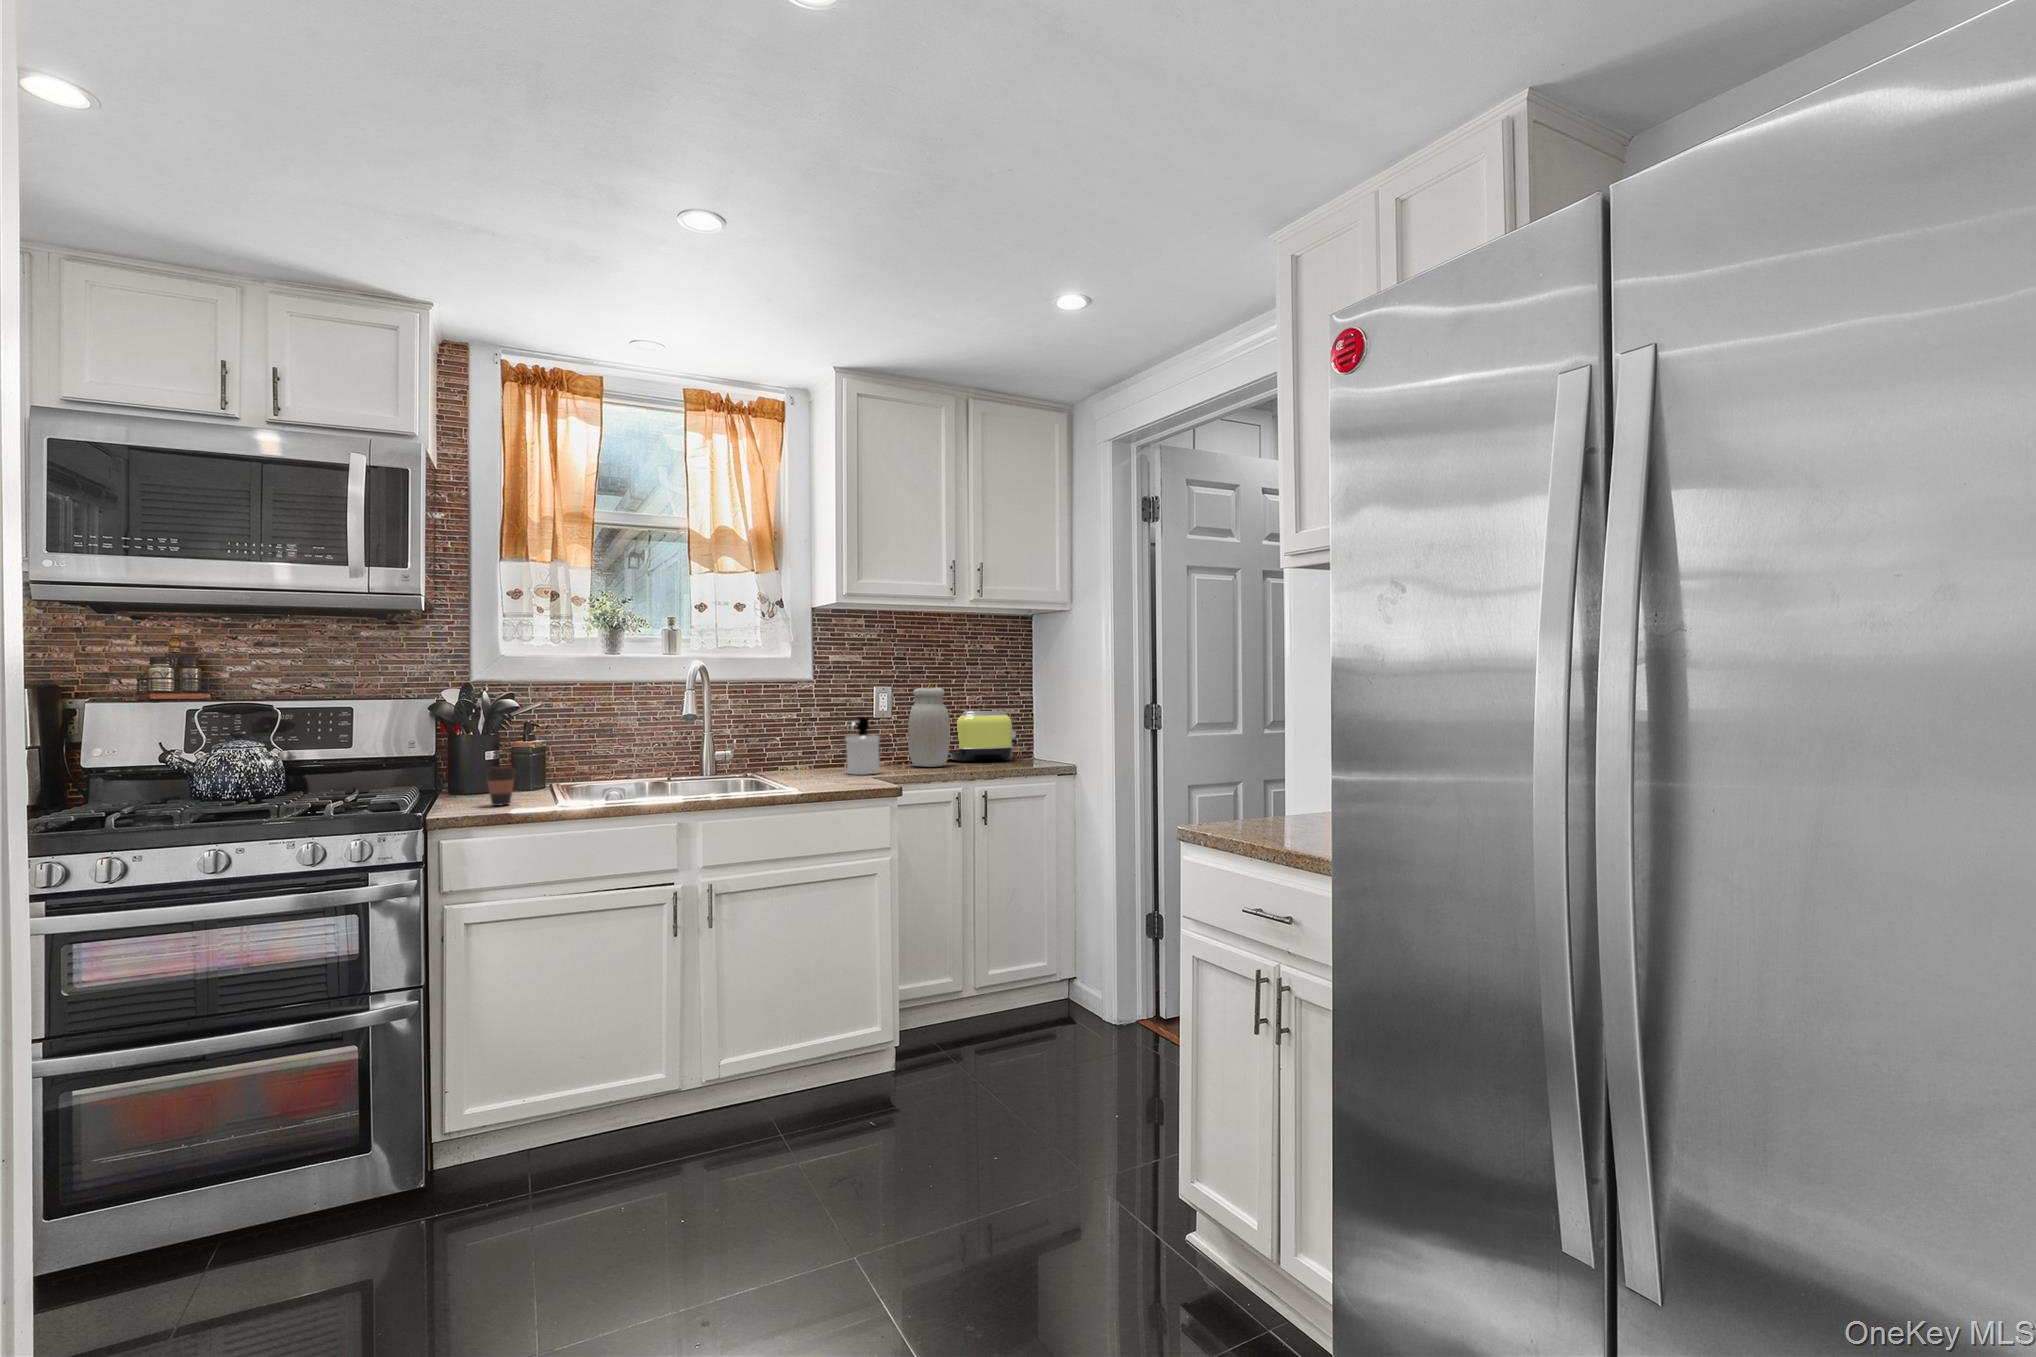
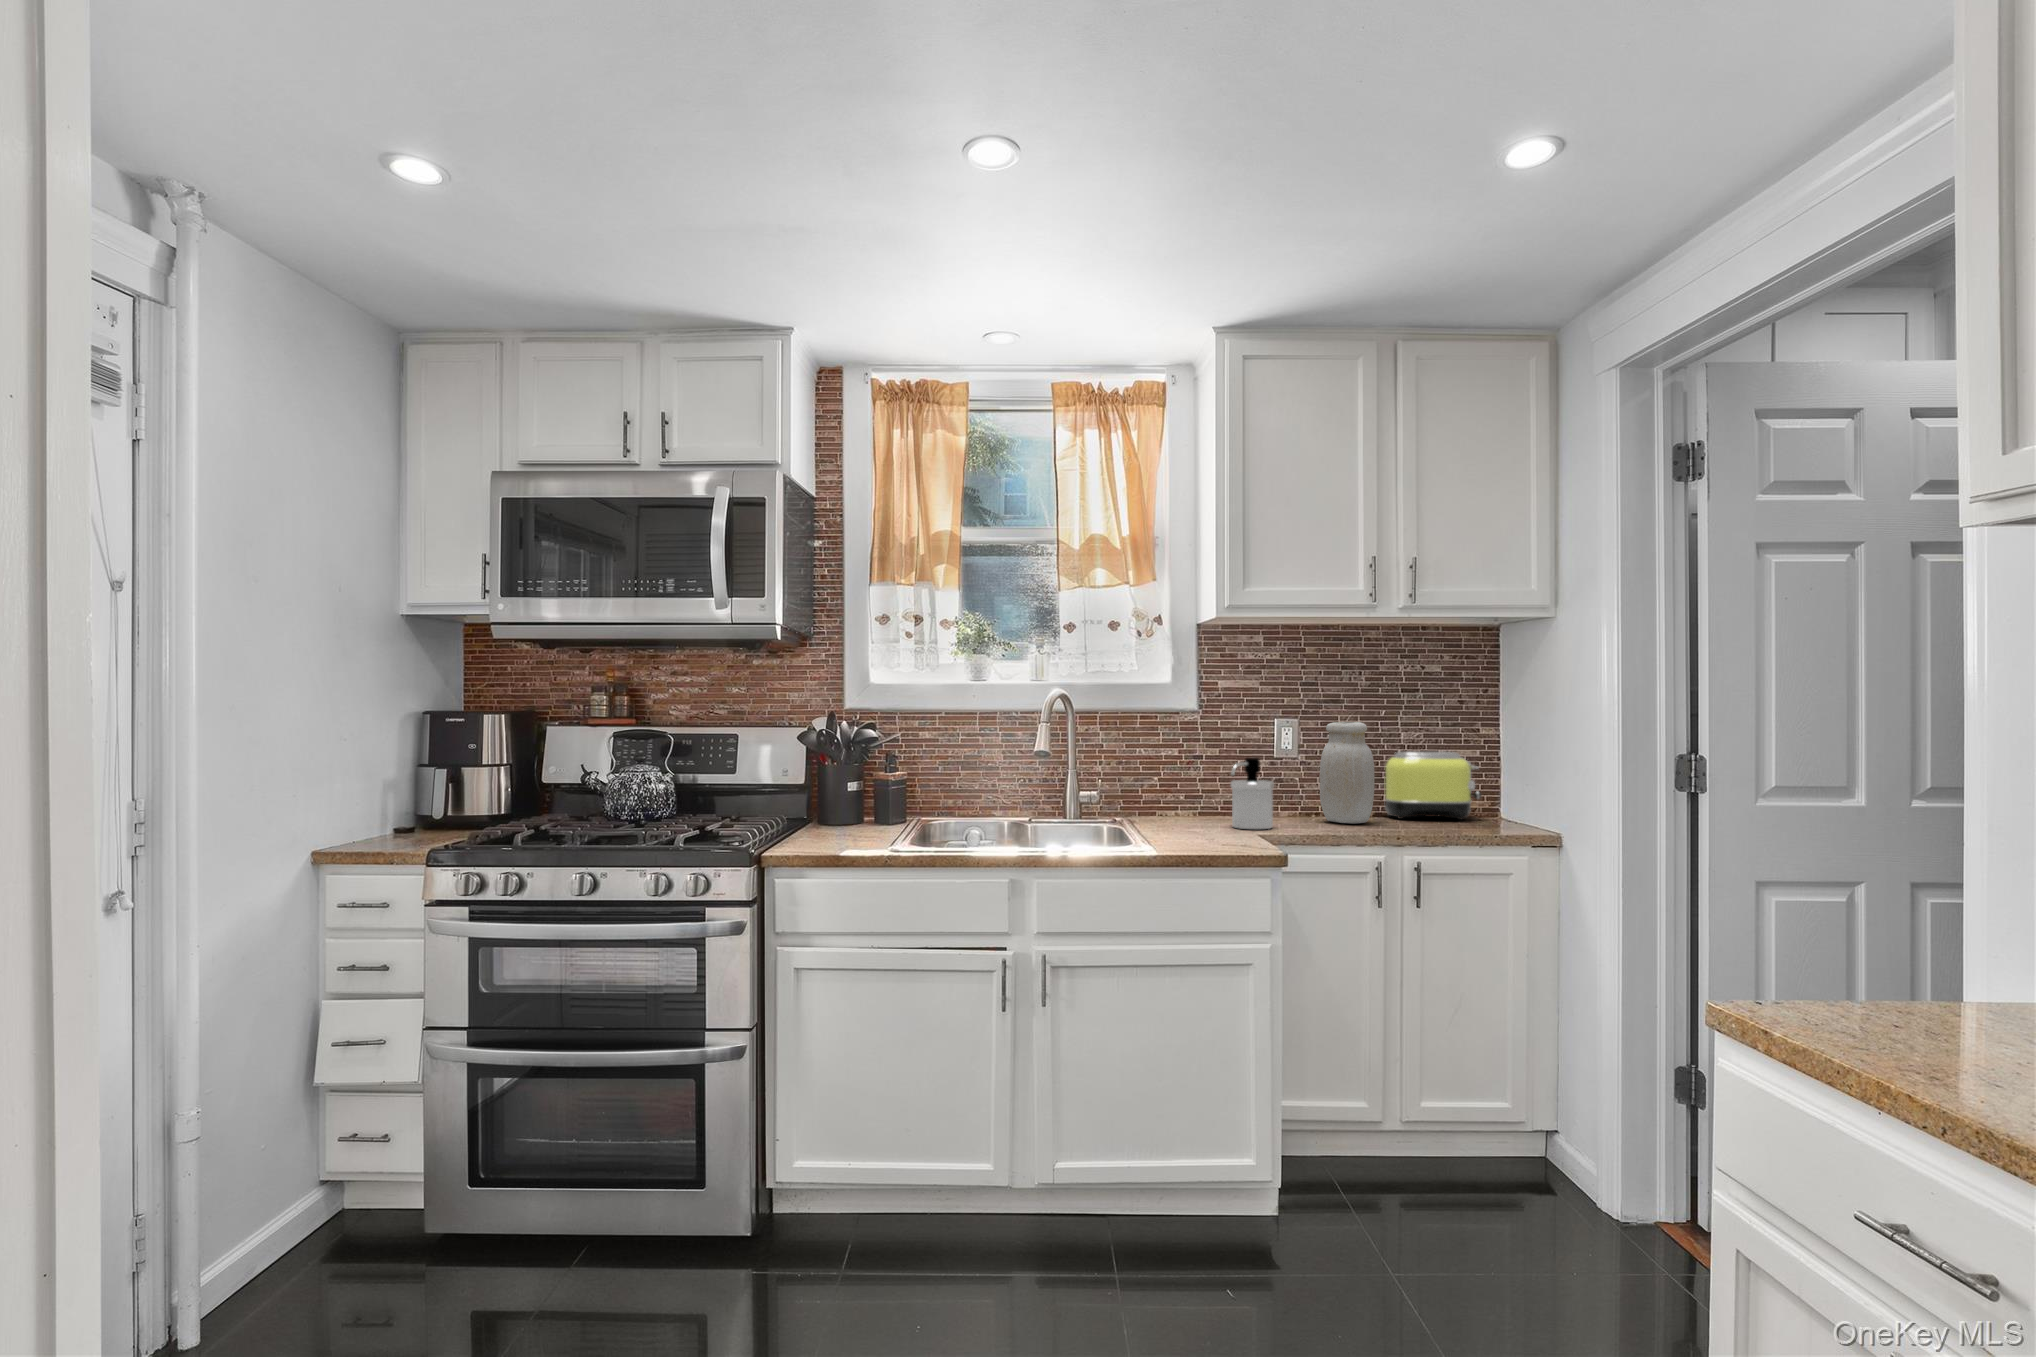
coffee cup: present [486,767,516,806] -> none [826,802,856,843]

